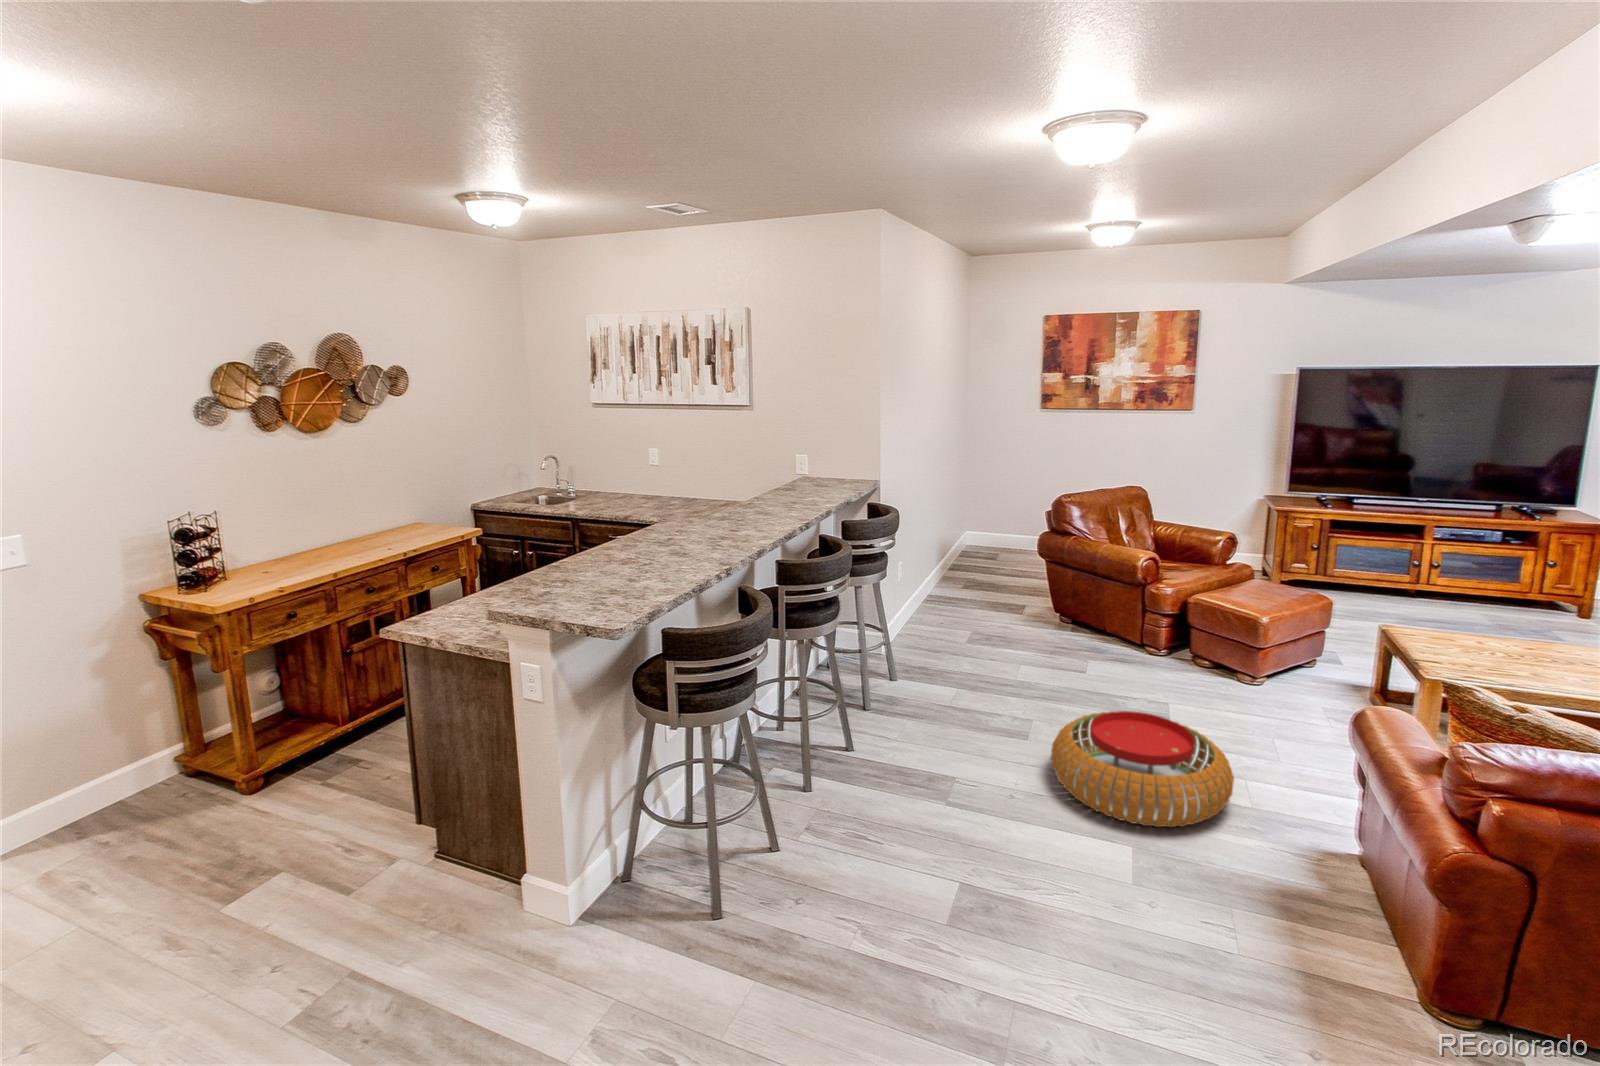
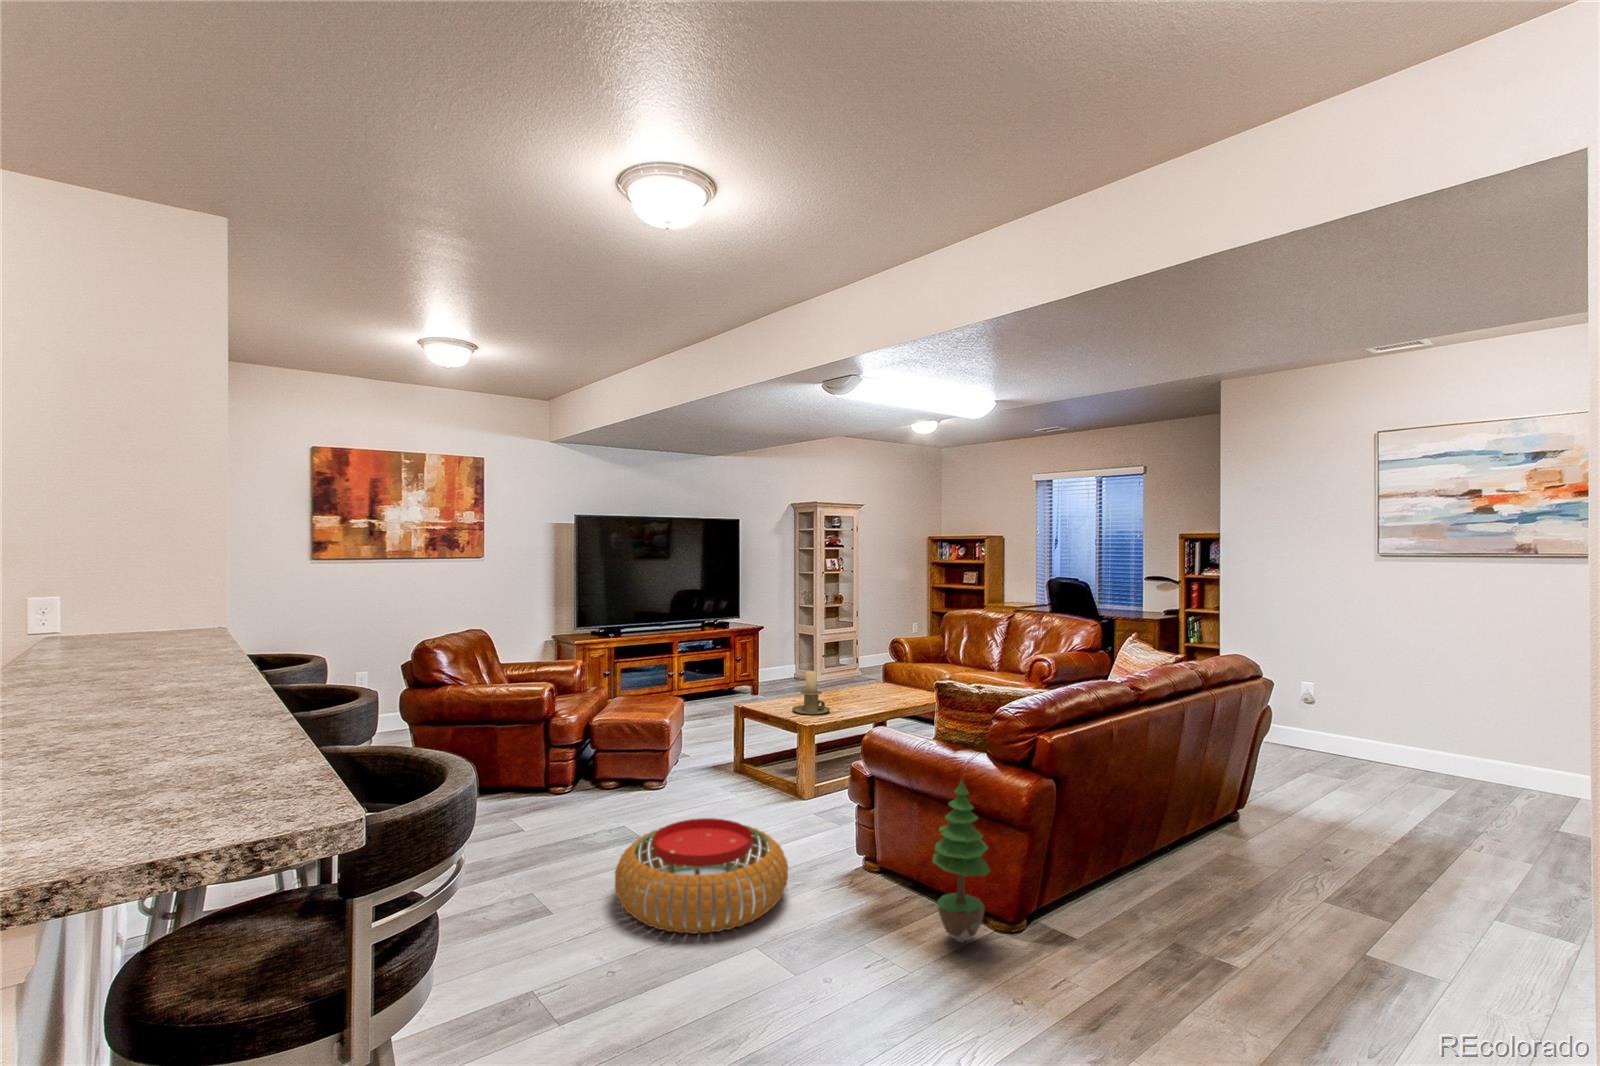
candle holder: none [1447,605,1516,667] -> present [792,671,830,715]
potted tree: none [1311,790,1401,977] -> present [933,780,990,942]

